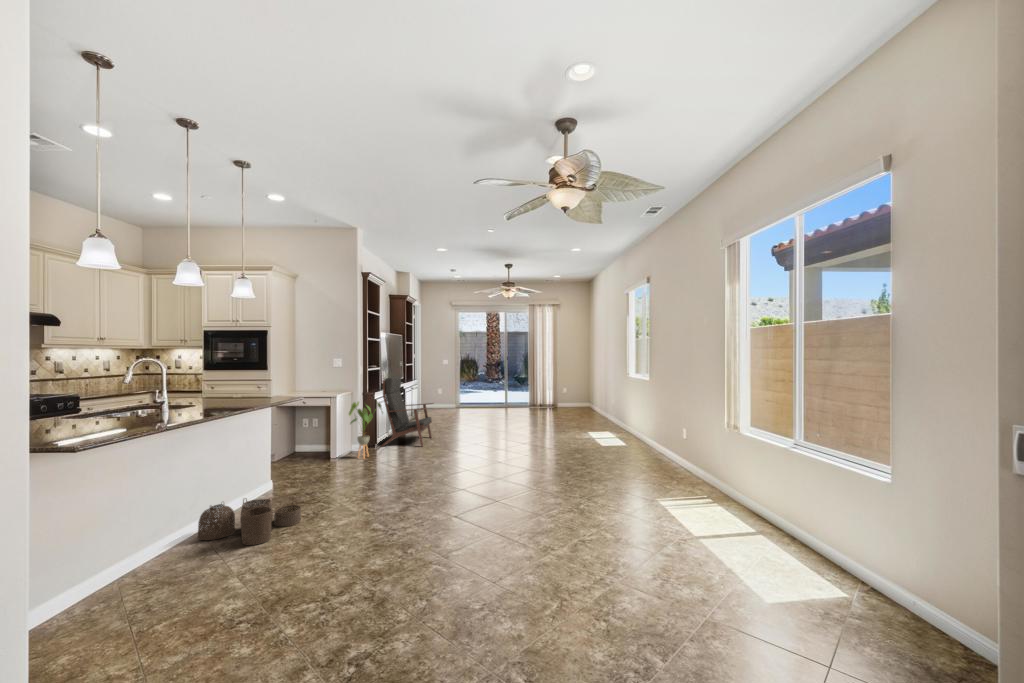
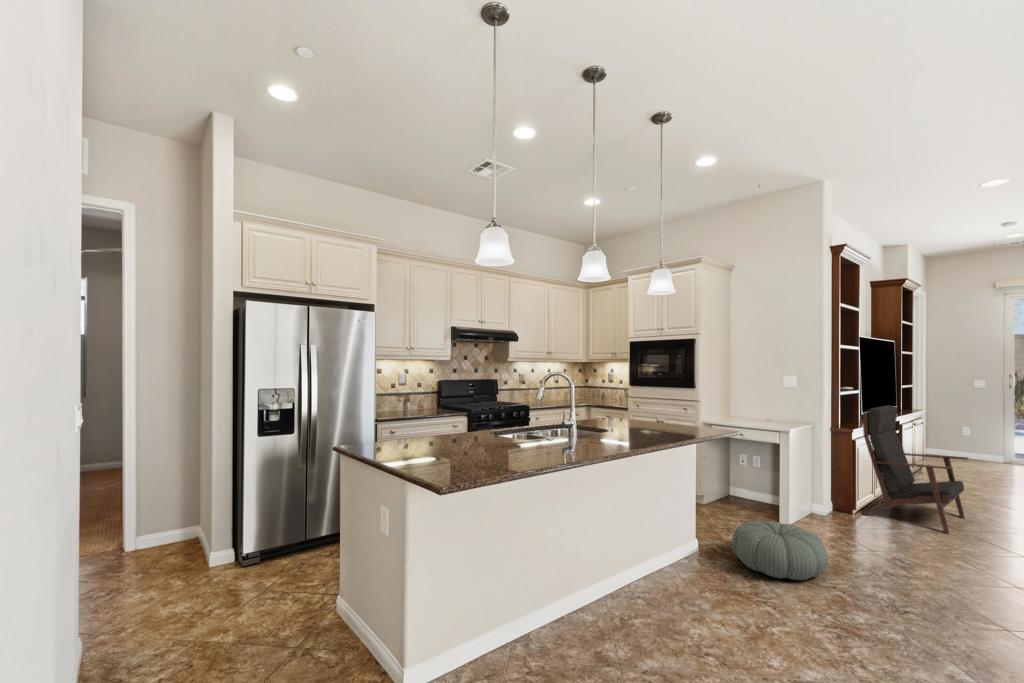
house plant: present [349,402,383,458] -> none [807,442,866,533]
pouf: none [298,455,359,490] -> present [732,521,828,580]
woven basket: present [197,498,301,545] -> none [607,564,734,648]

